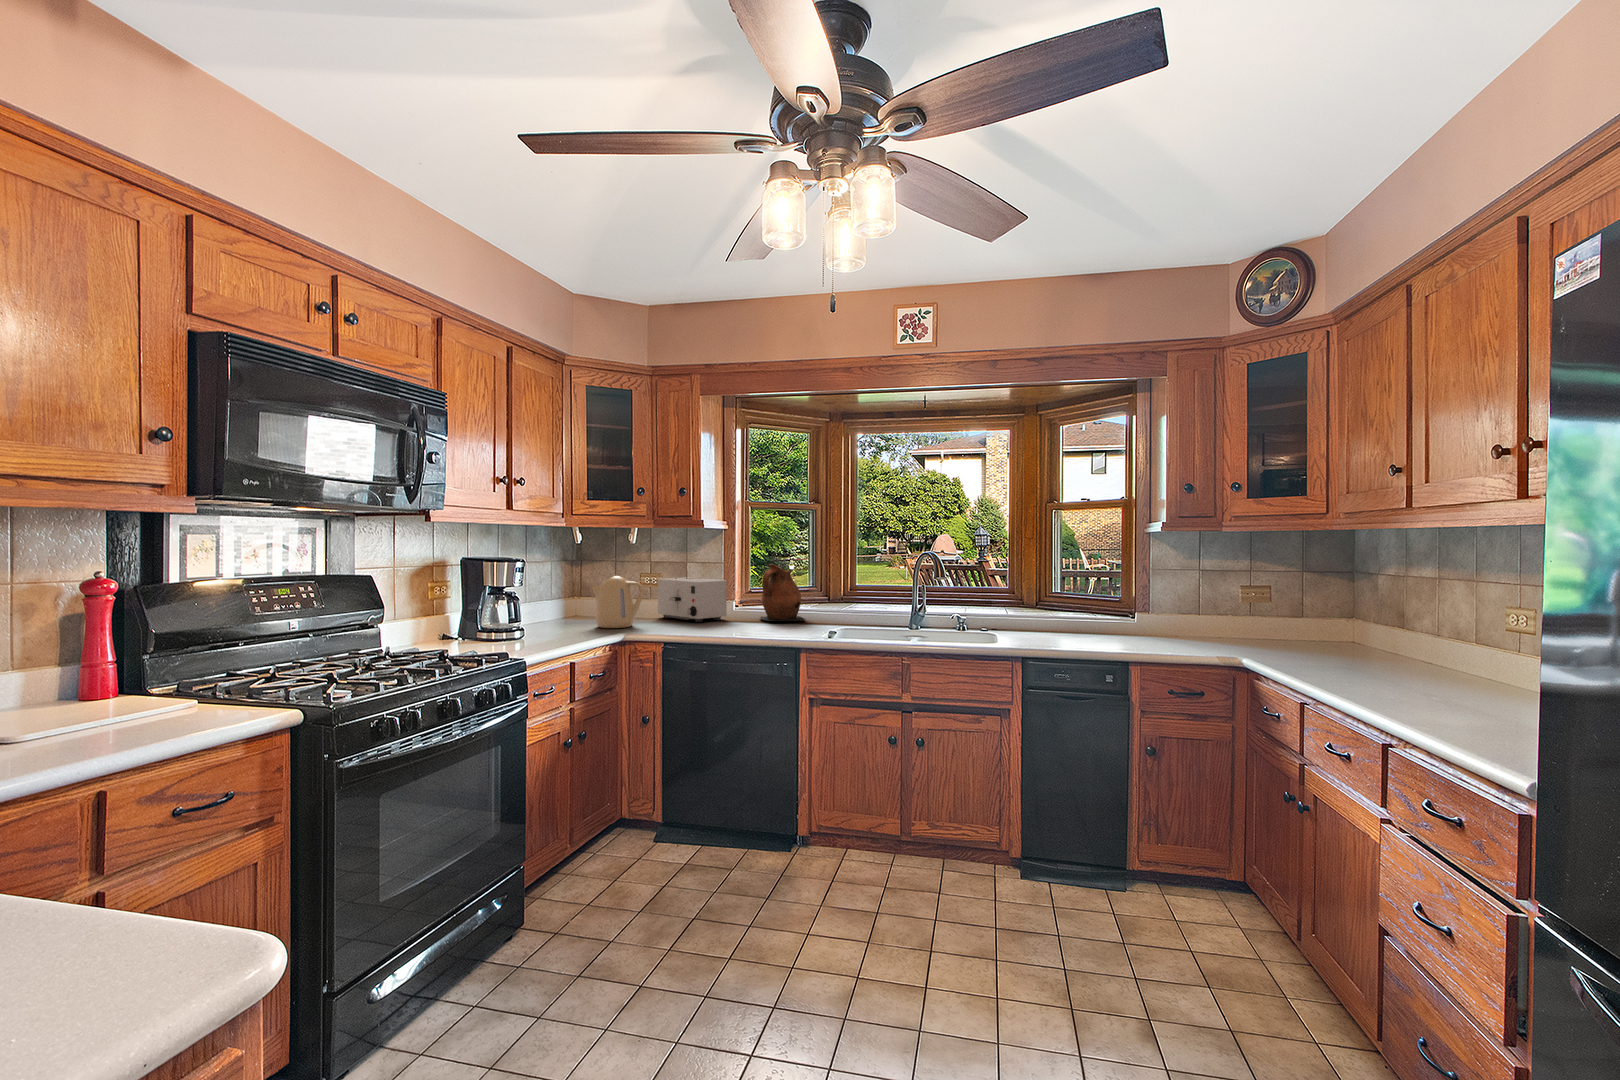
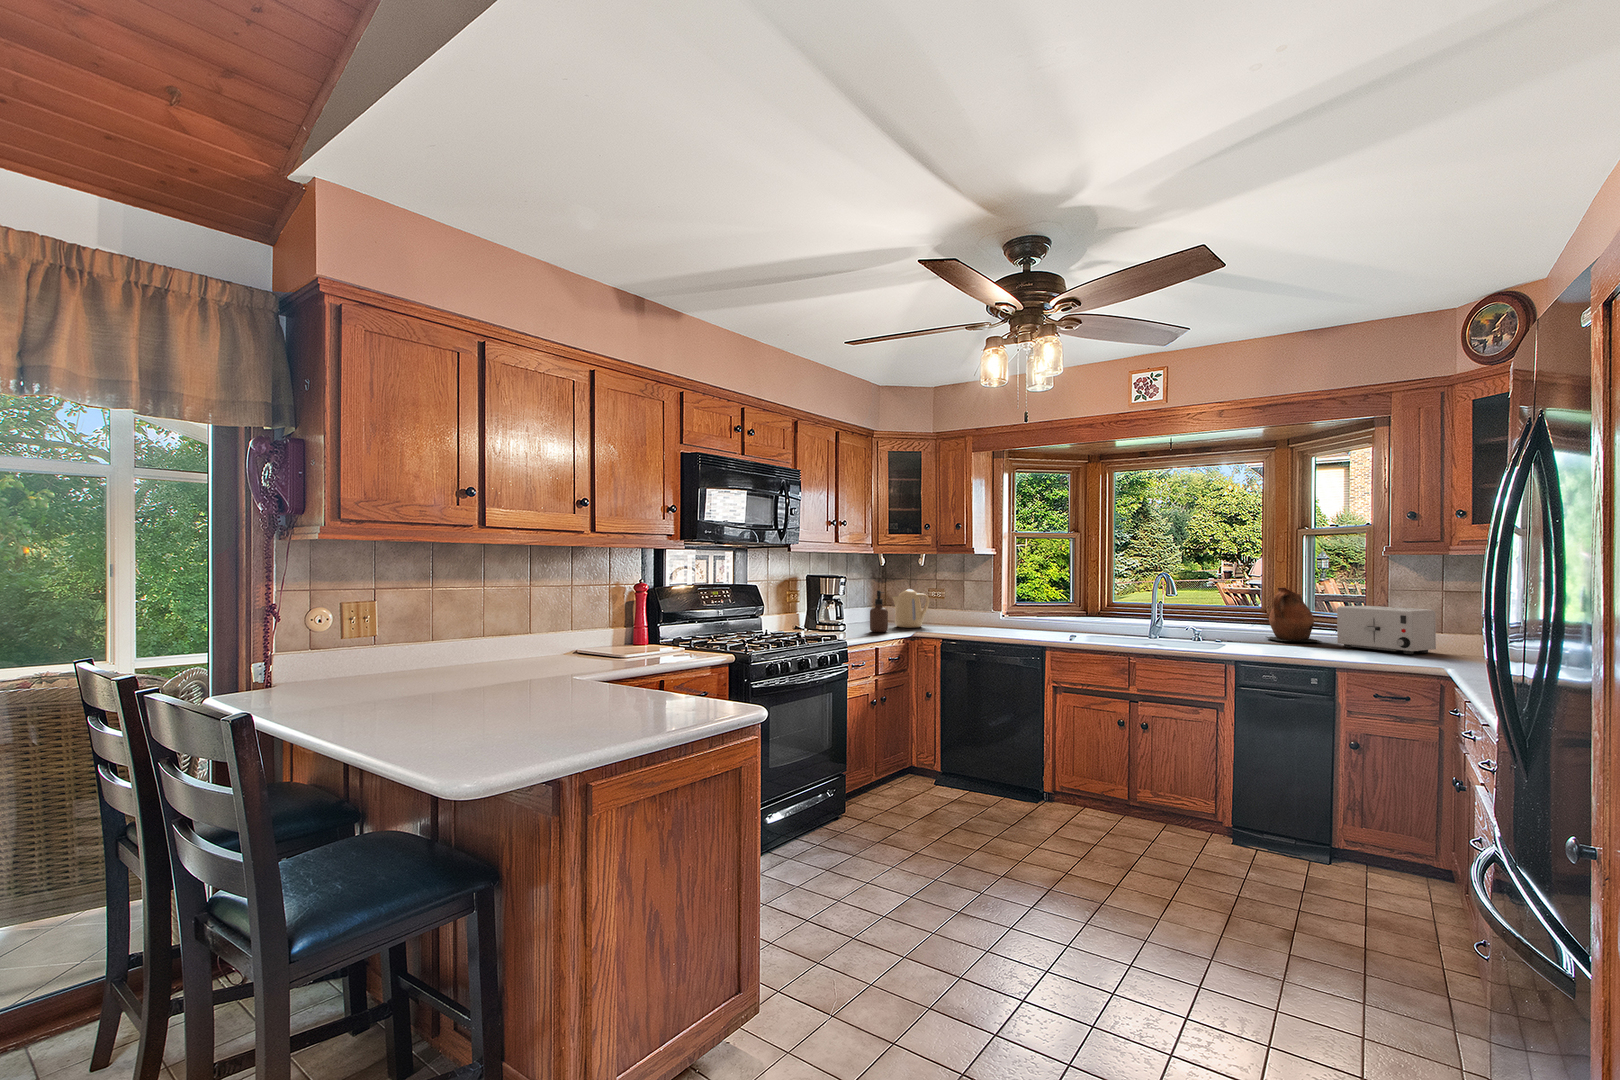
ceramic pitcher: present [760,564,806,621] -> present [1267,587,1321,642]
toaster: present [658,578,727,622] -> present [1337,606,1436,654]
soap dispenser: none [561,579,587,638] -> present [870,591,888,632]

